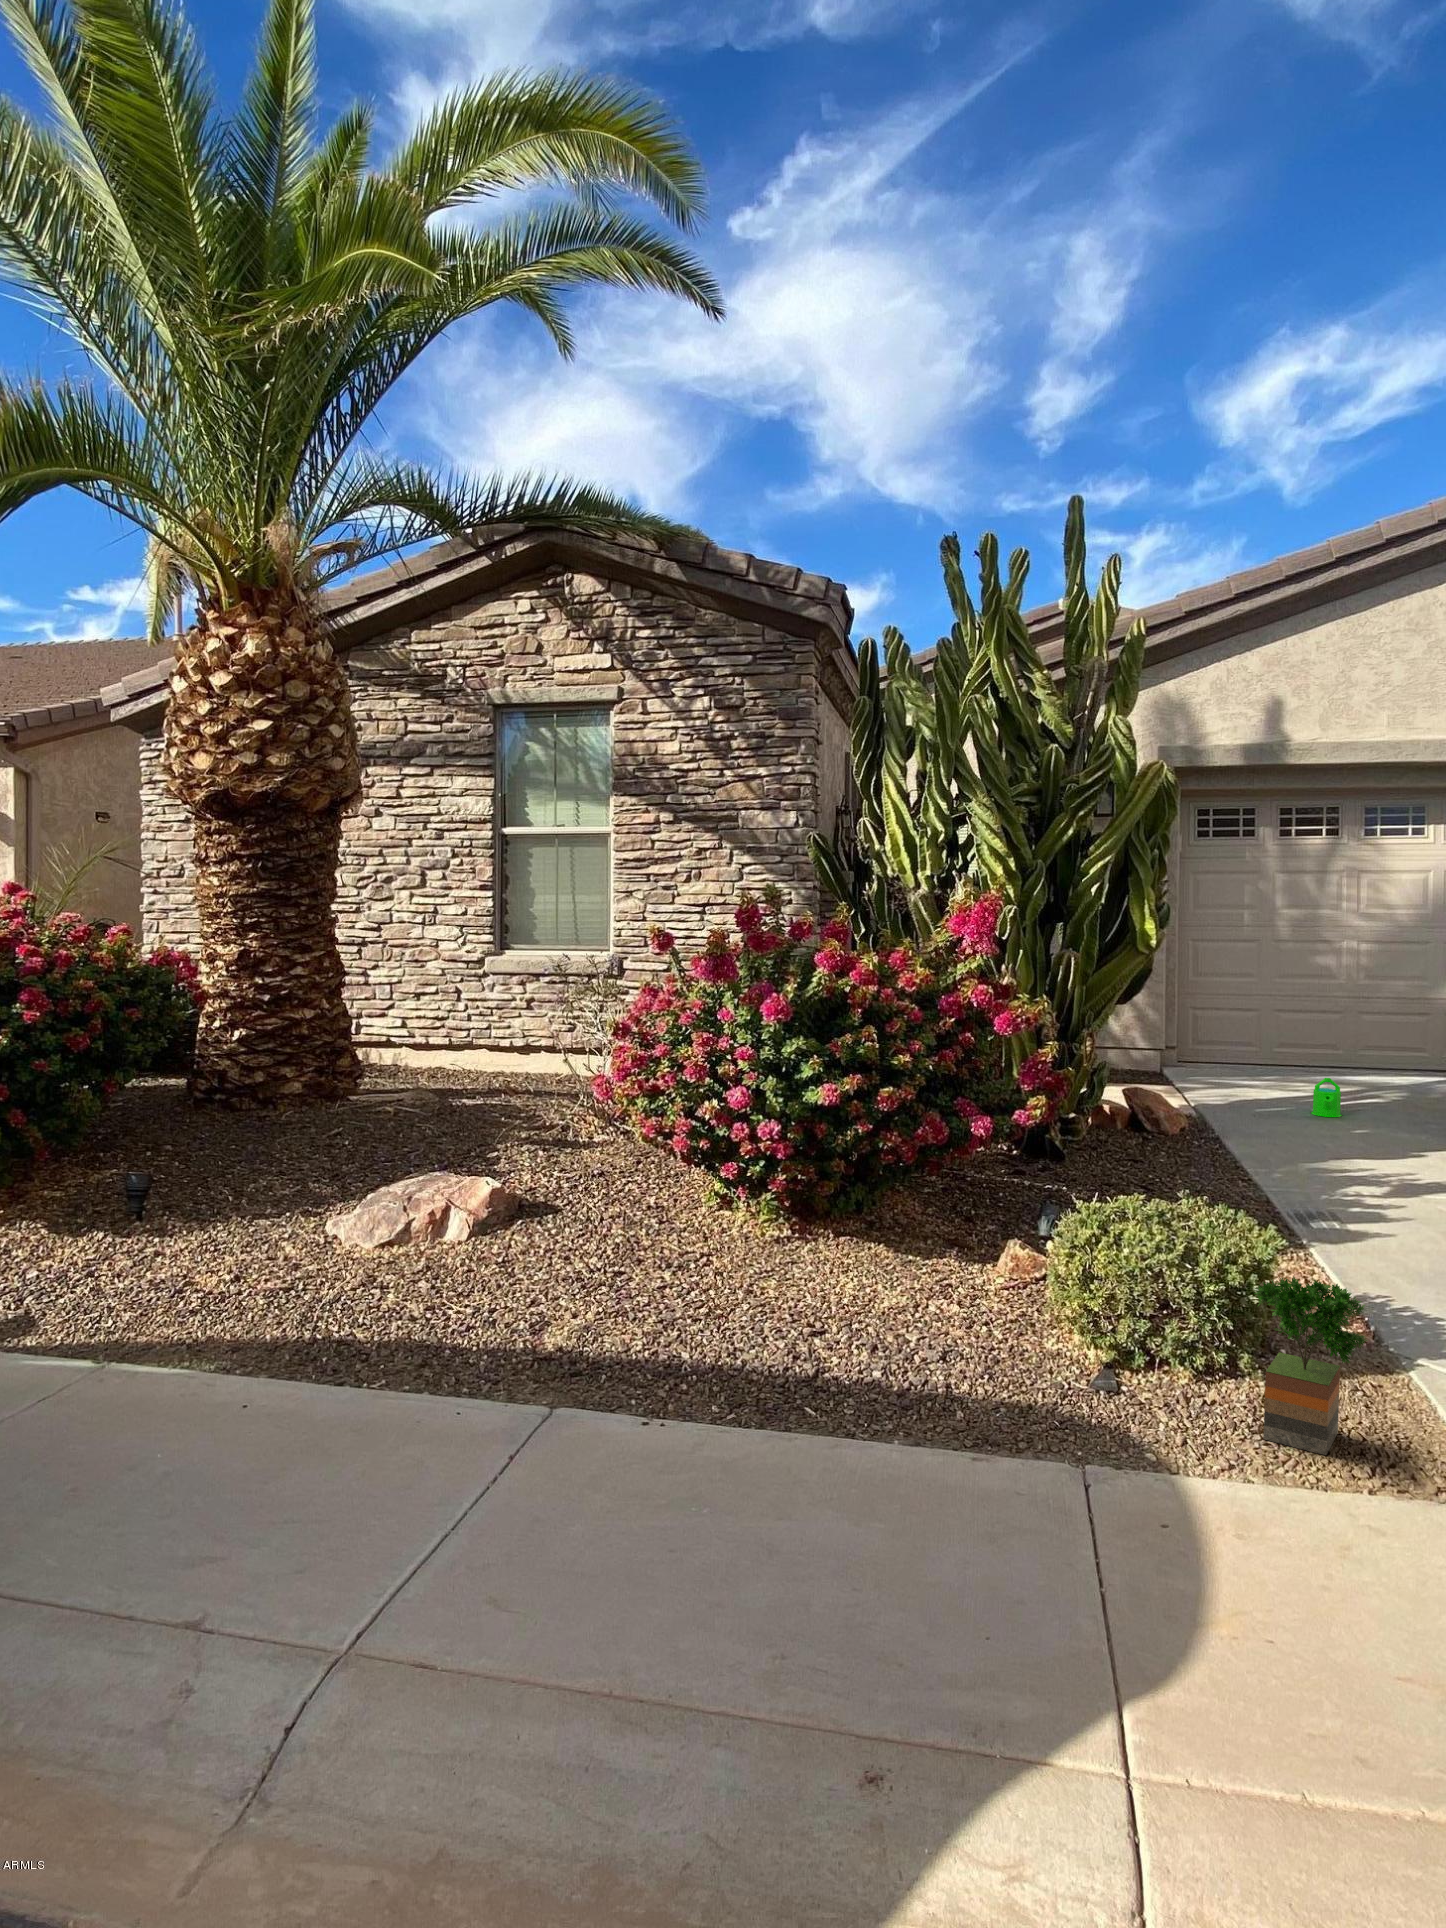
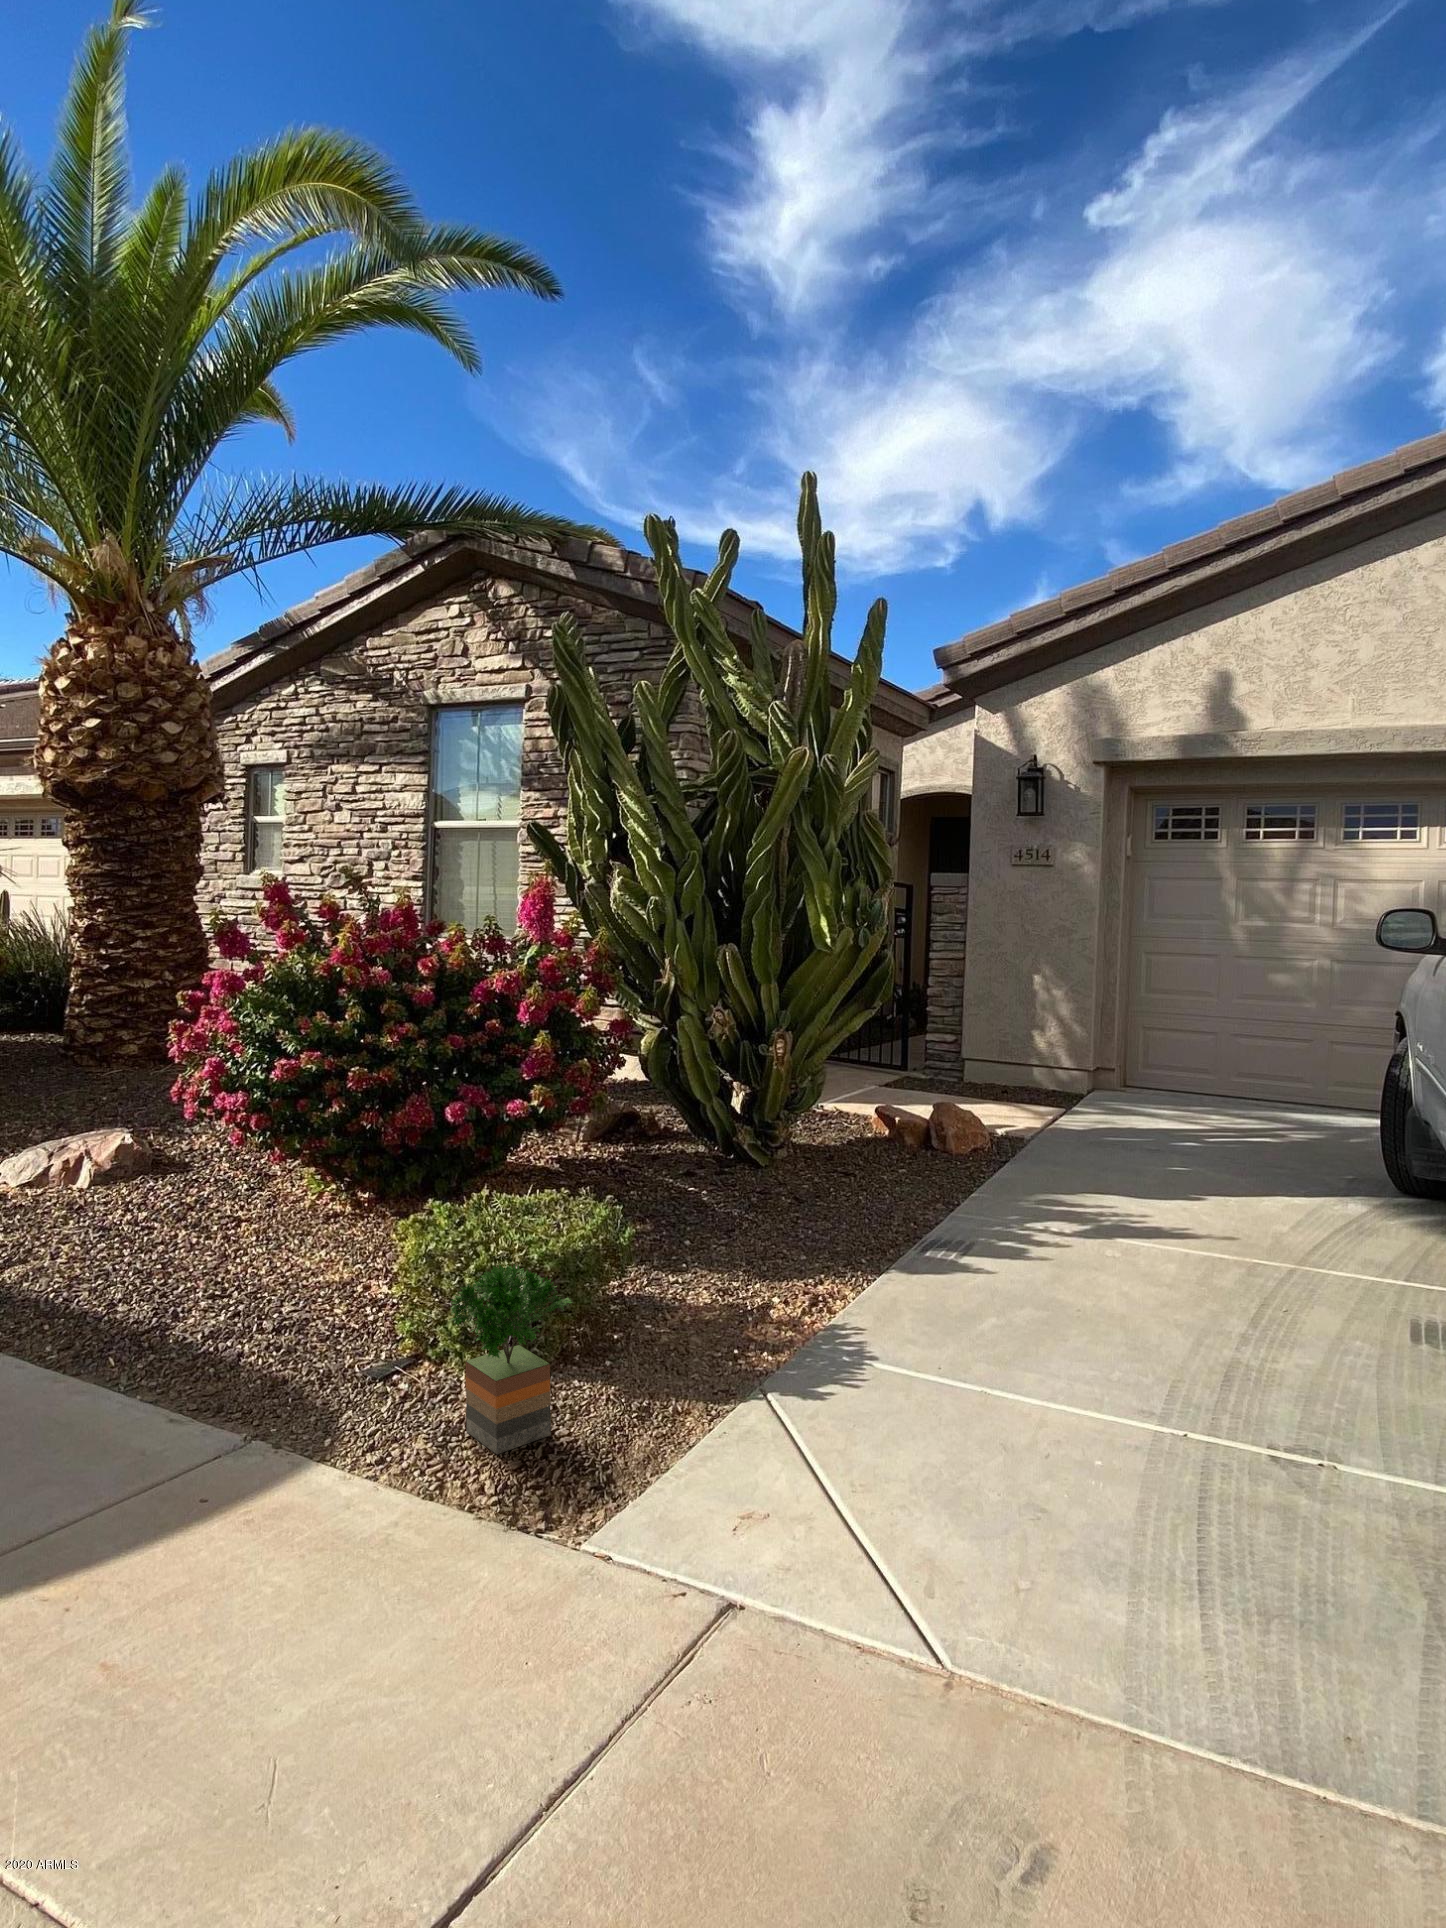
watering can: present [1311,1078,1342,1117] -> none [1153,1089,1184,1132]

